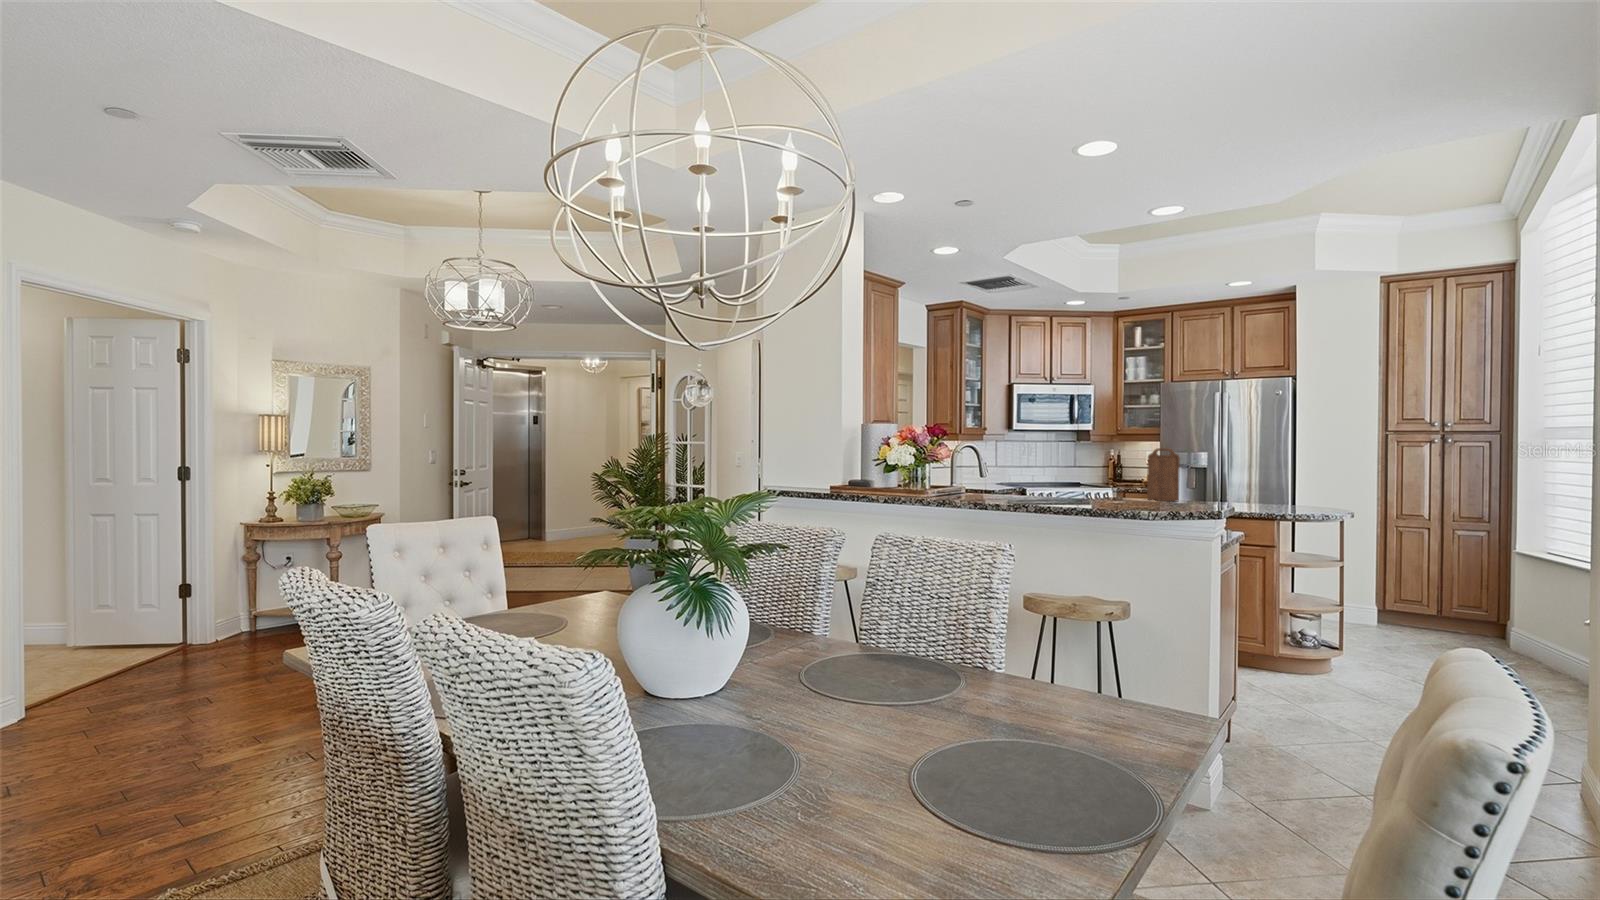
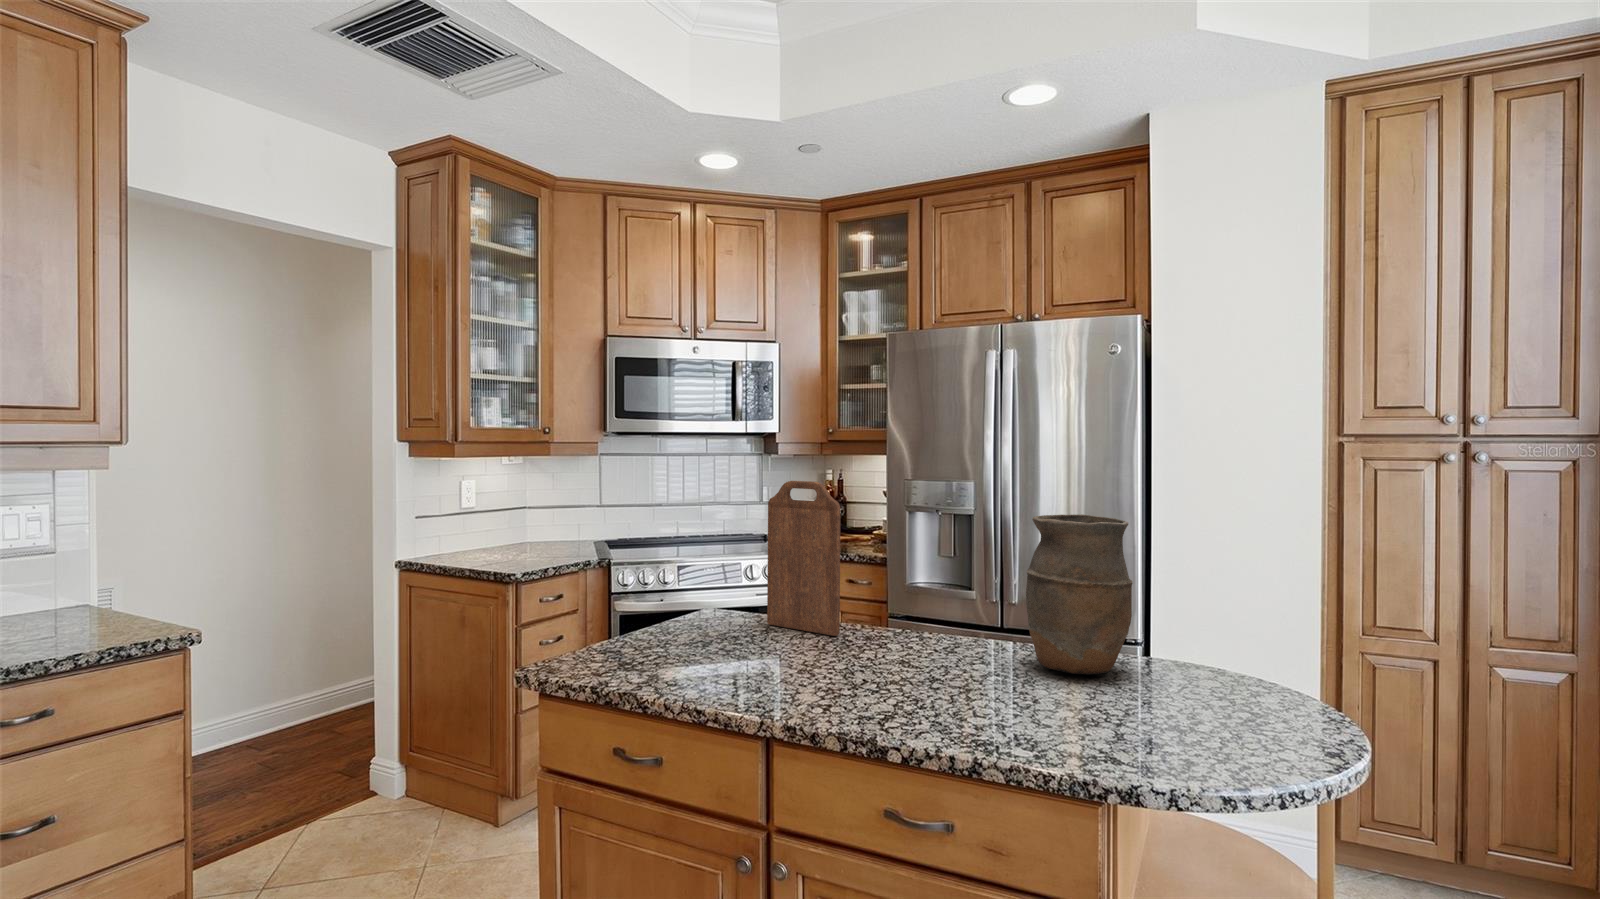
vase: none [1253,458,1290,506] -> present [1026,514,1133,674]

